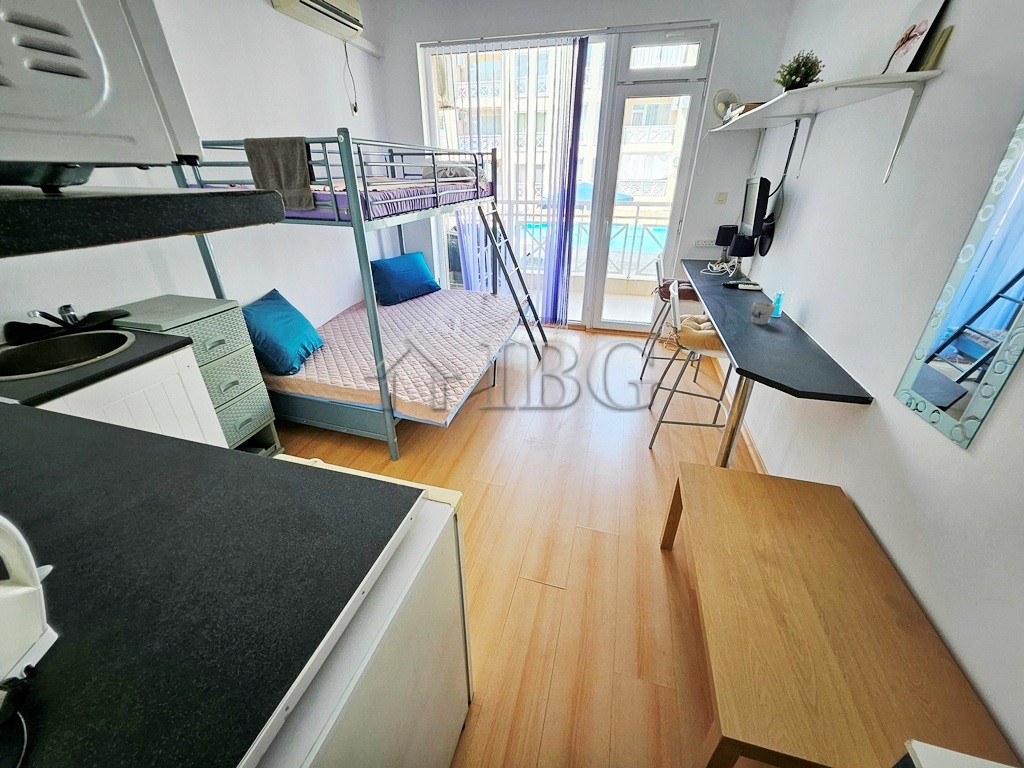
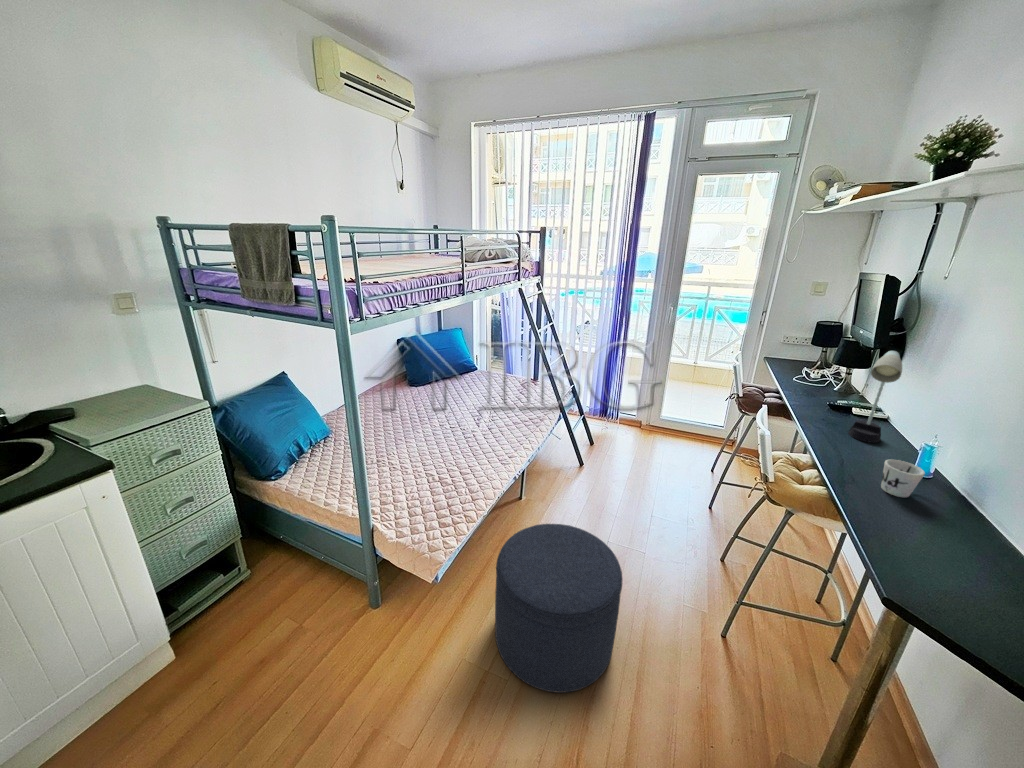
desk lamp: none [735,232,768,301] -> present [848,351,902,443]
ottoman: none [496,381,587,485] -> present [495,524,622,693]

